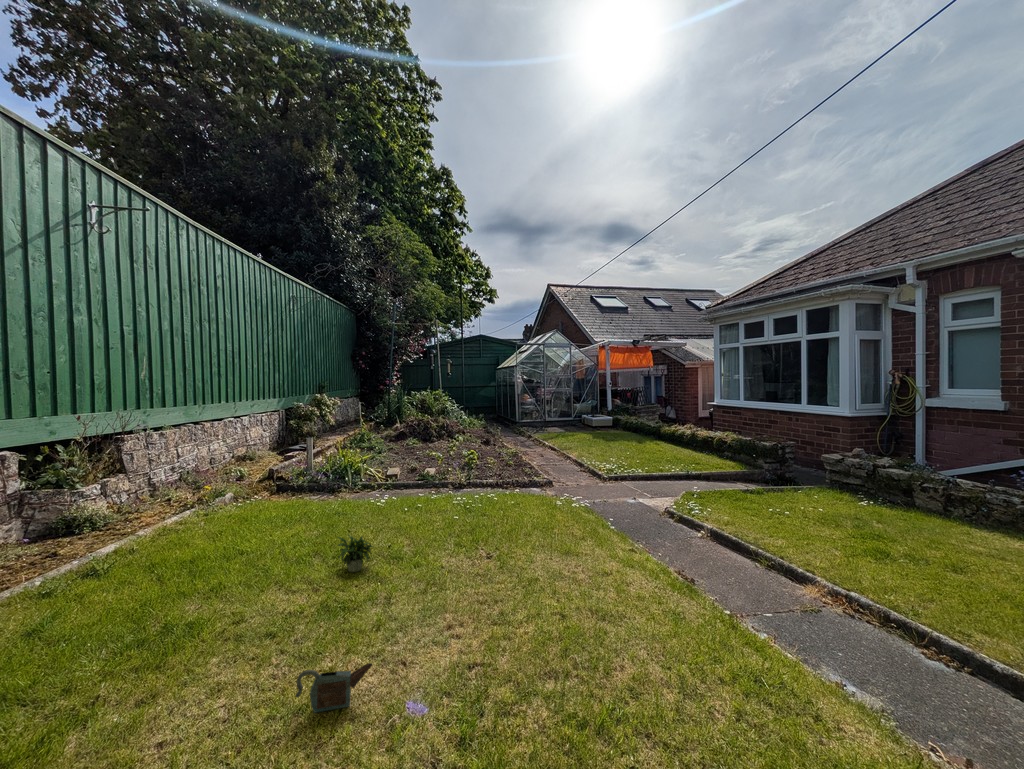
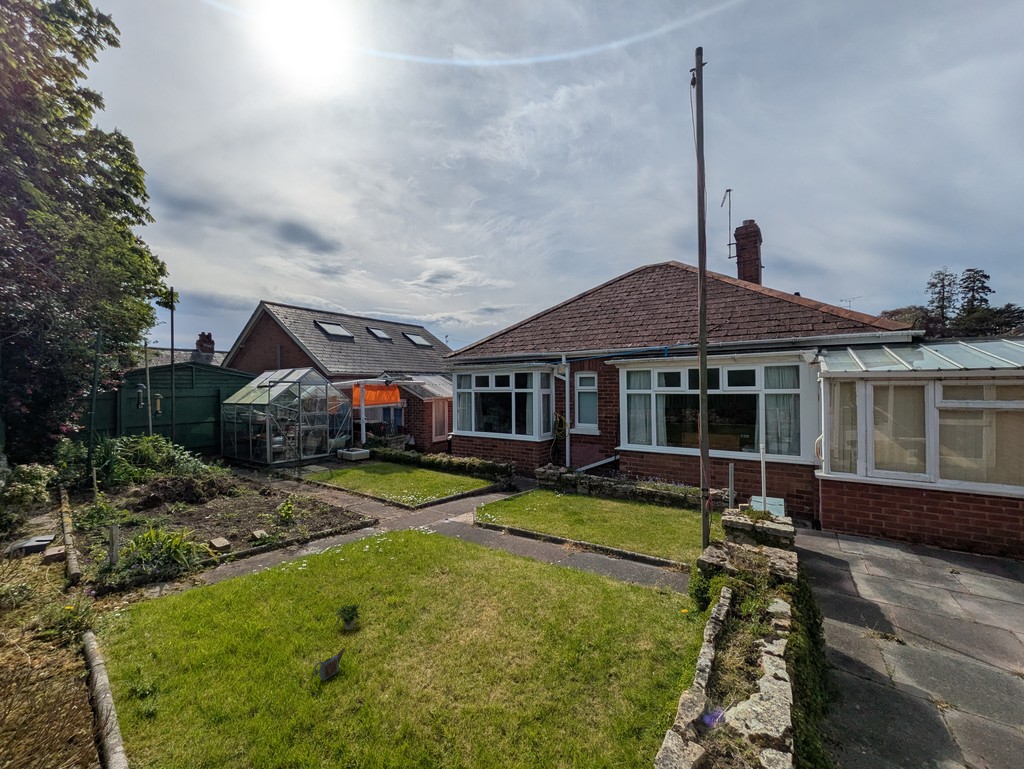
watering can: present [296,663,373,713] -> present [314,648,345,681]

